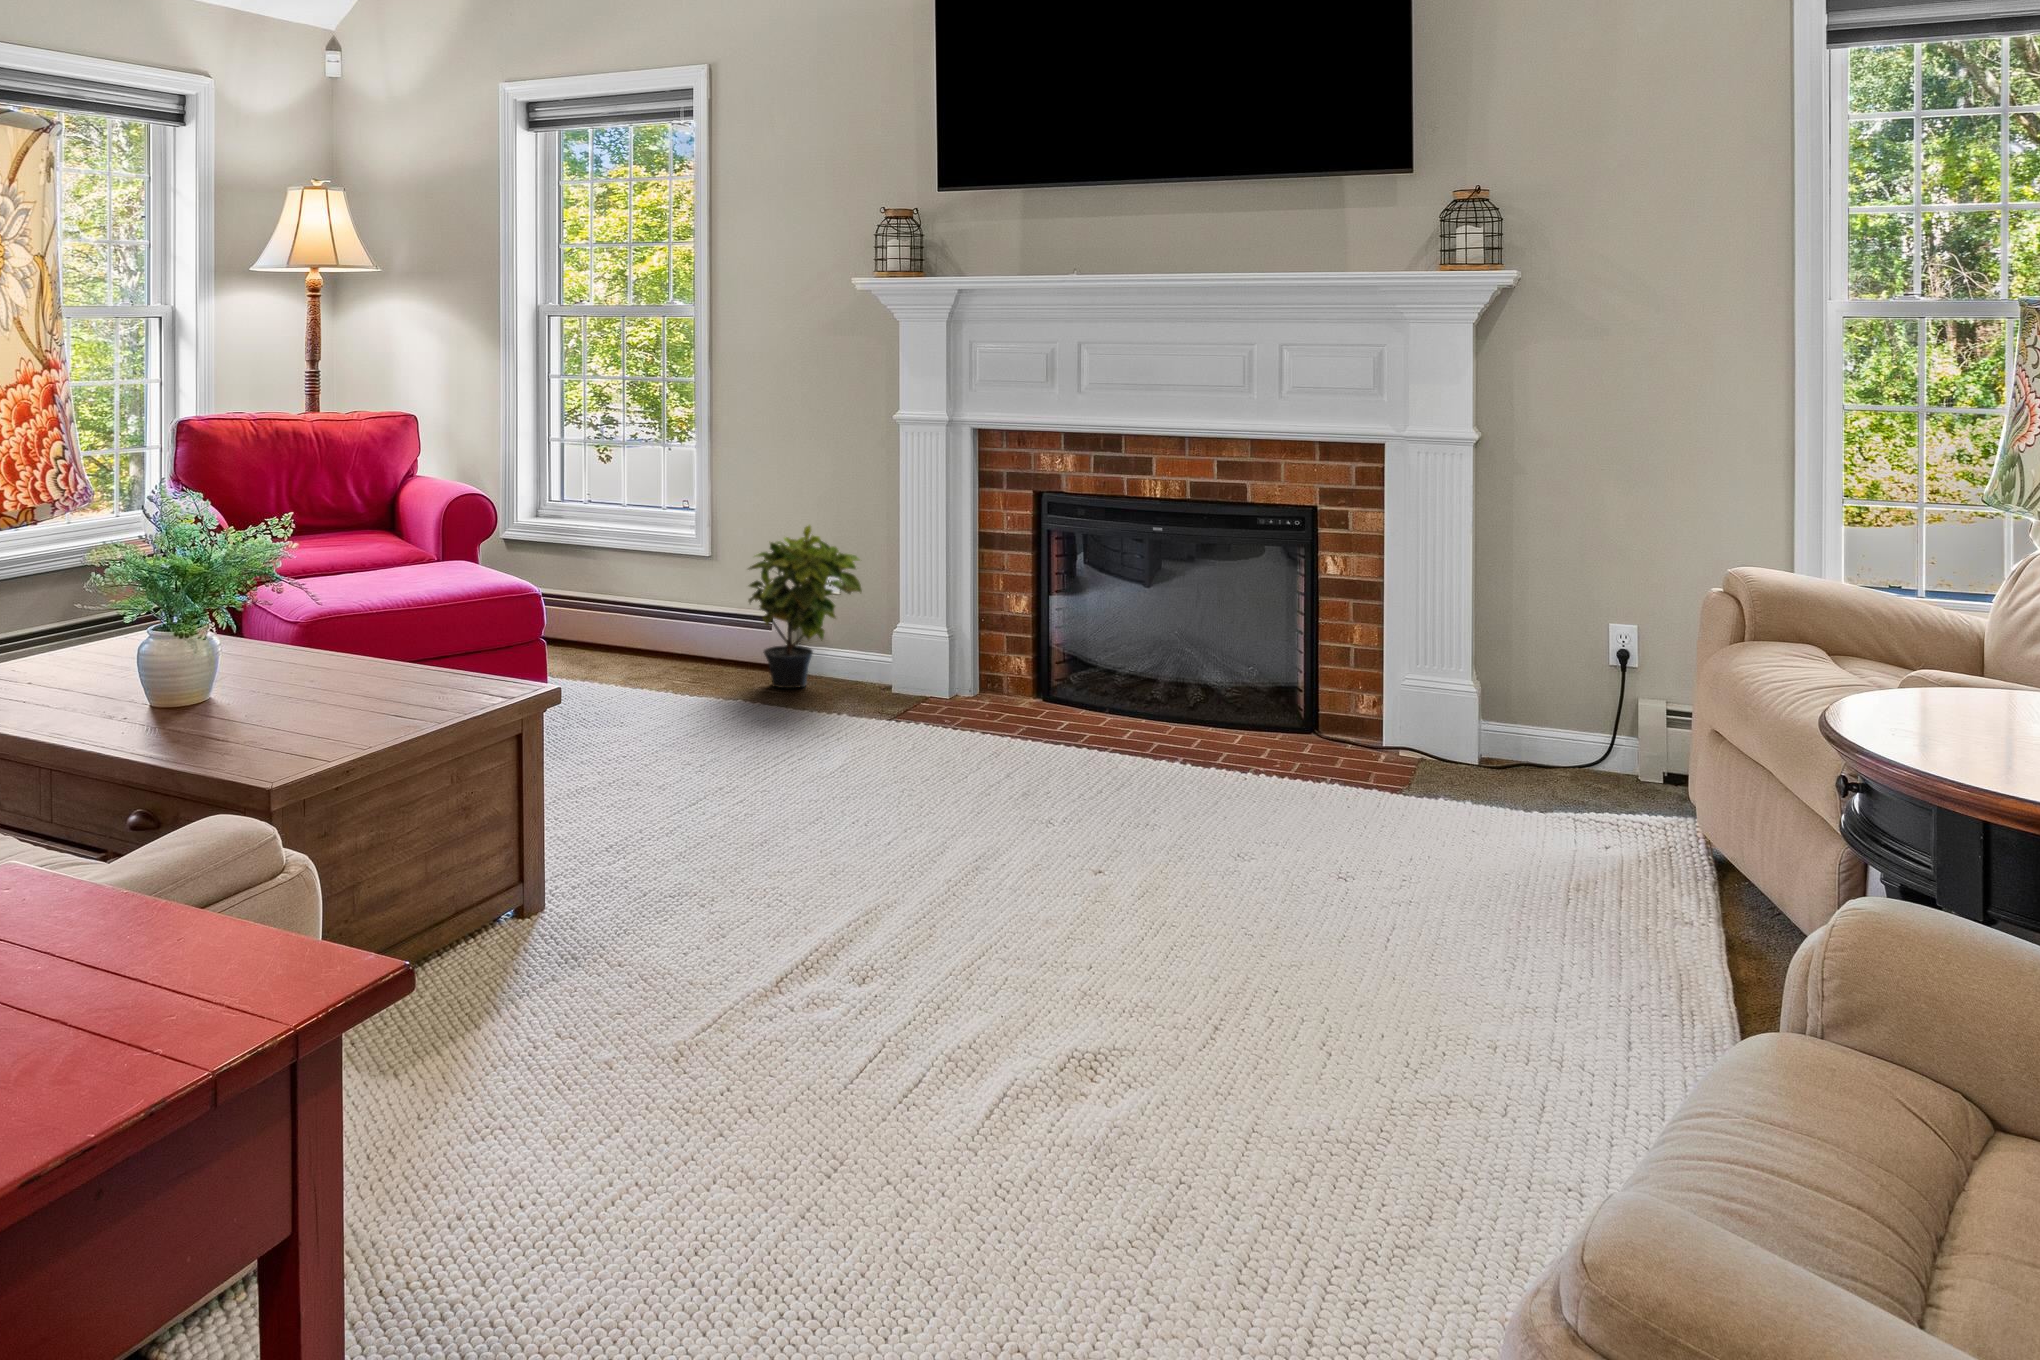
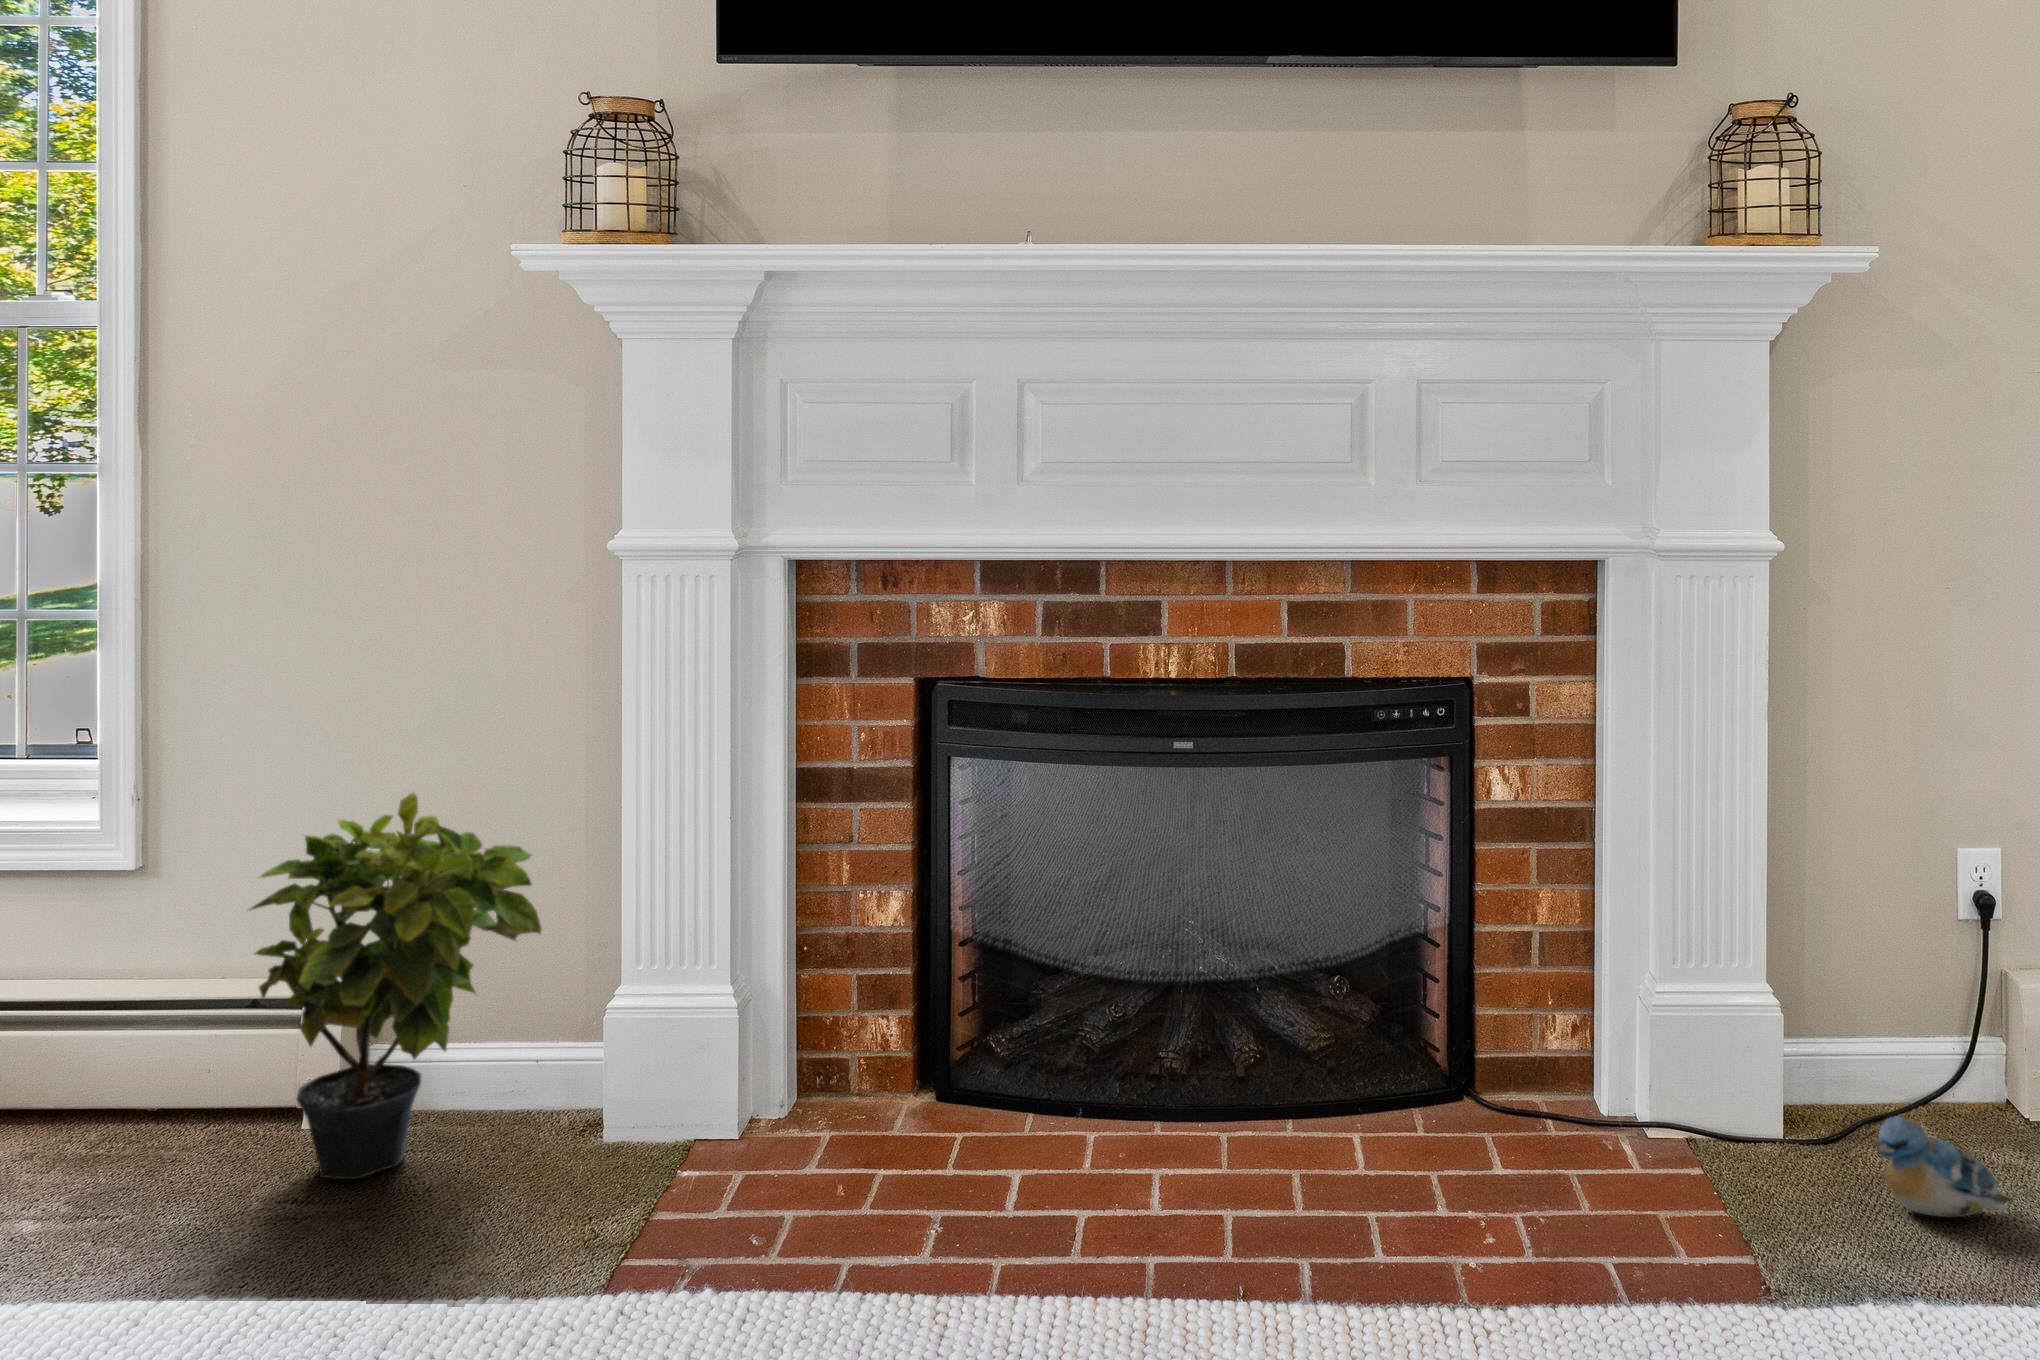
plush toy: none [1485,743,1562,799] -> present [1874,1116,2012,1218]

